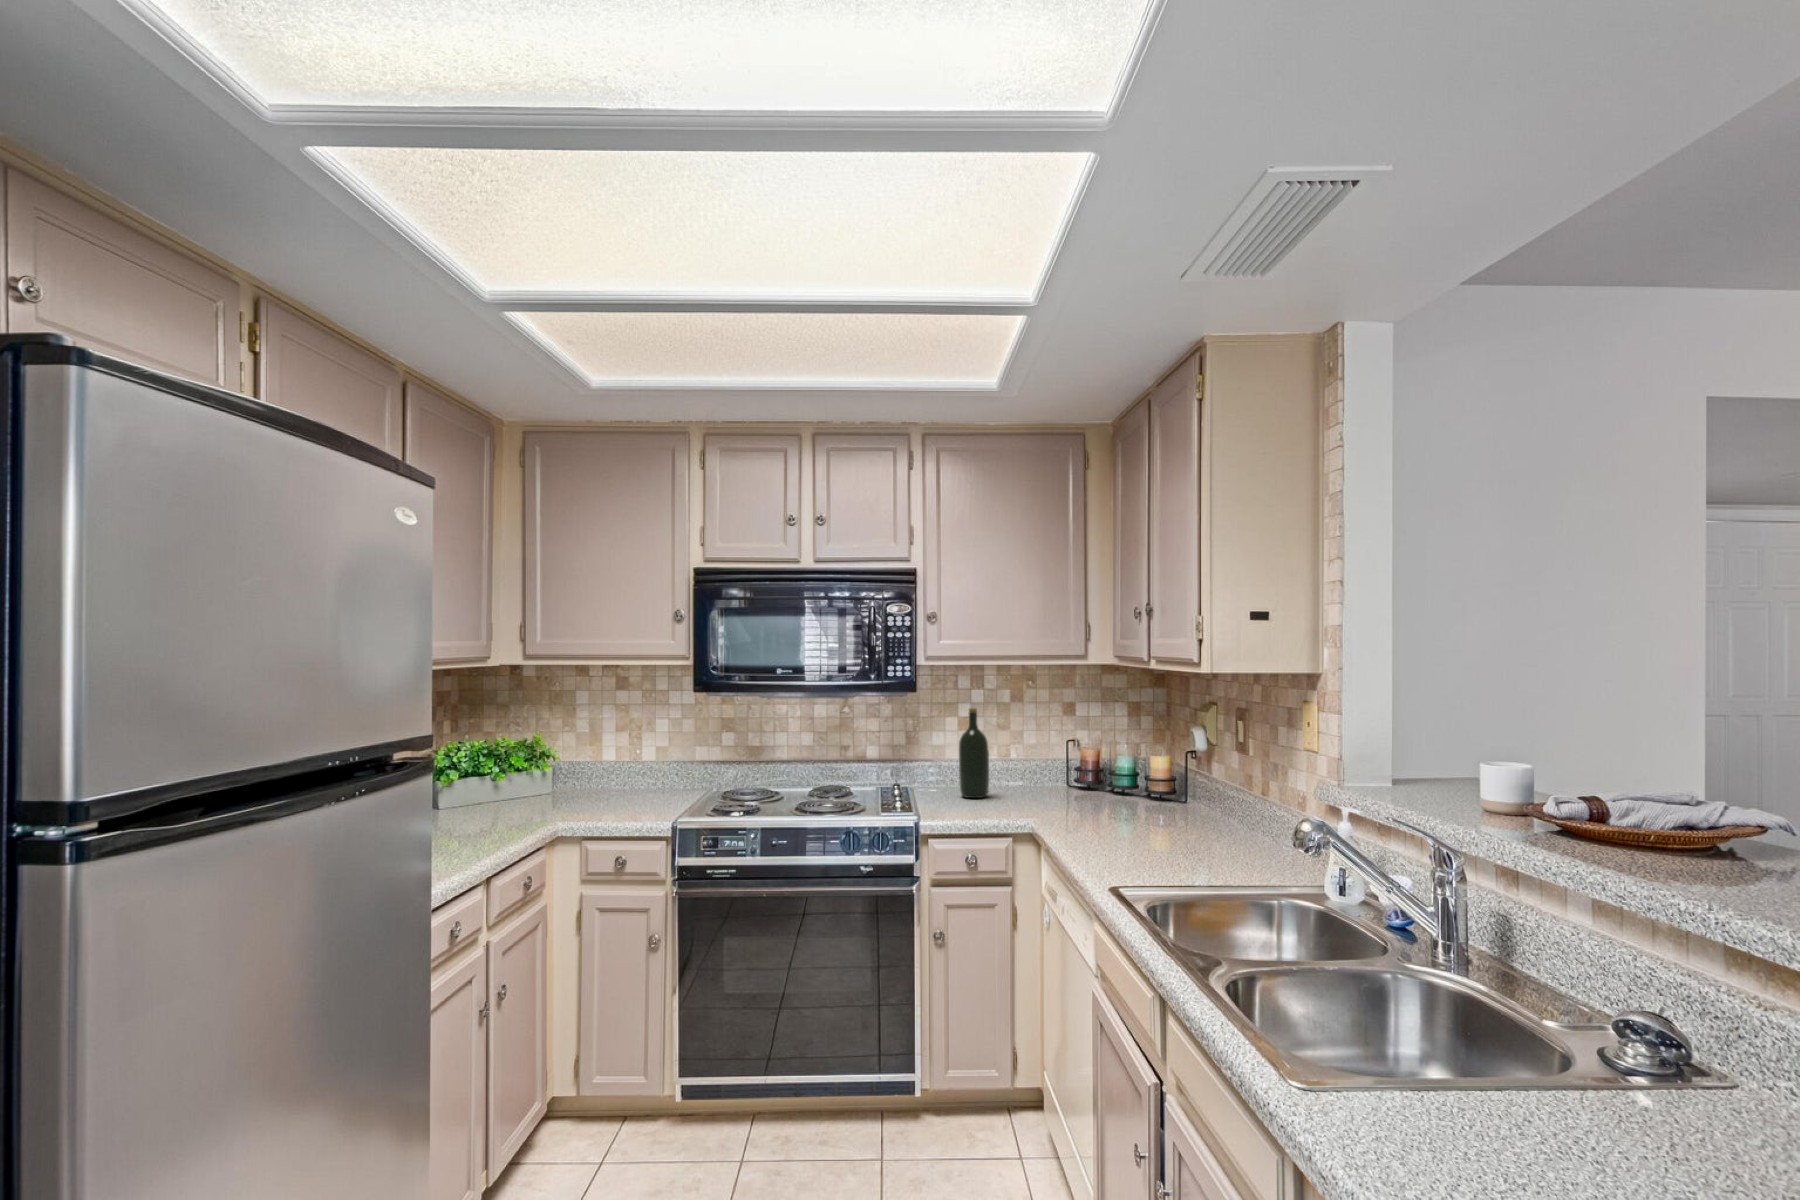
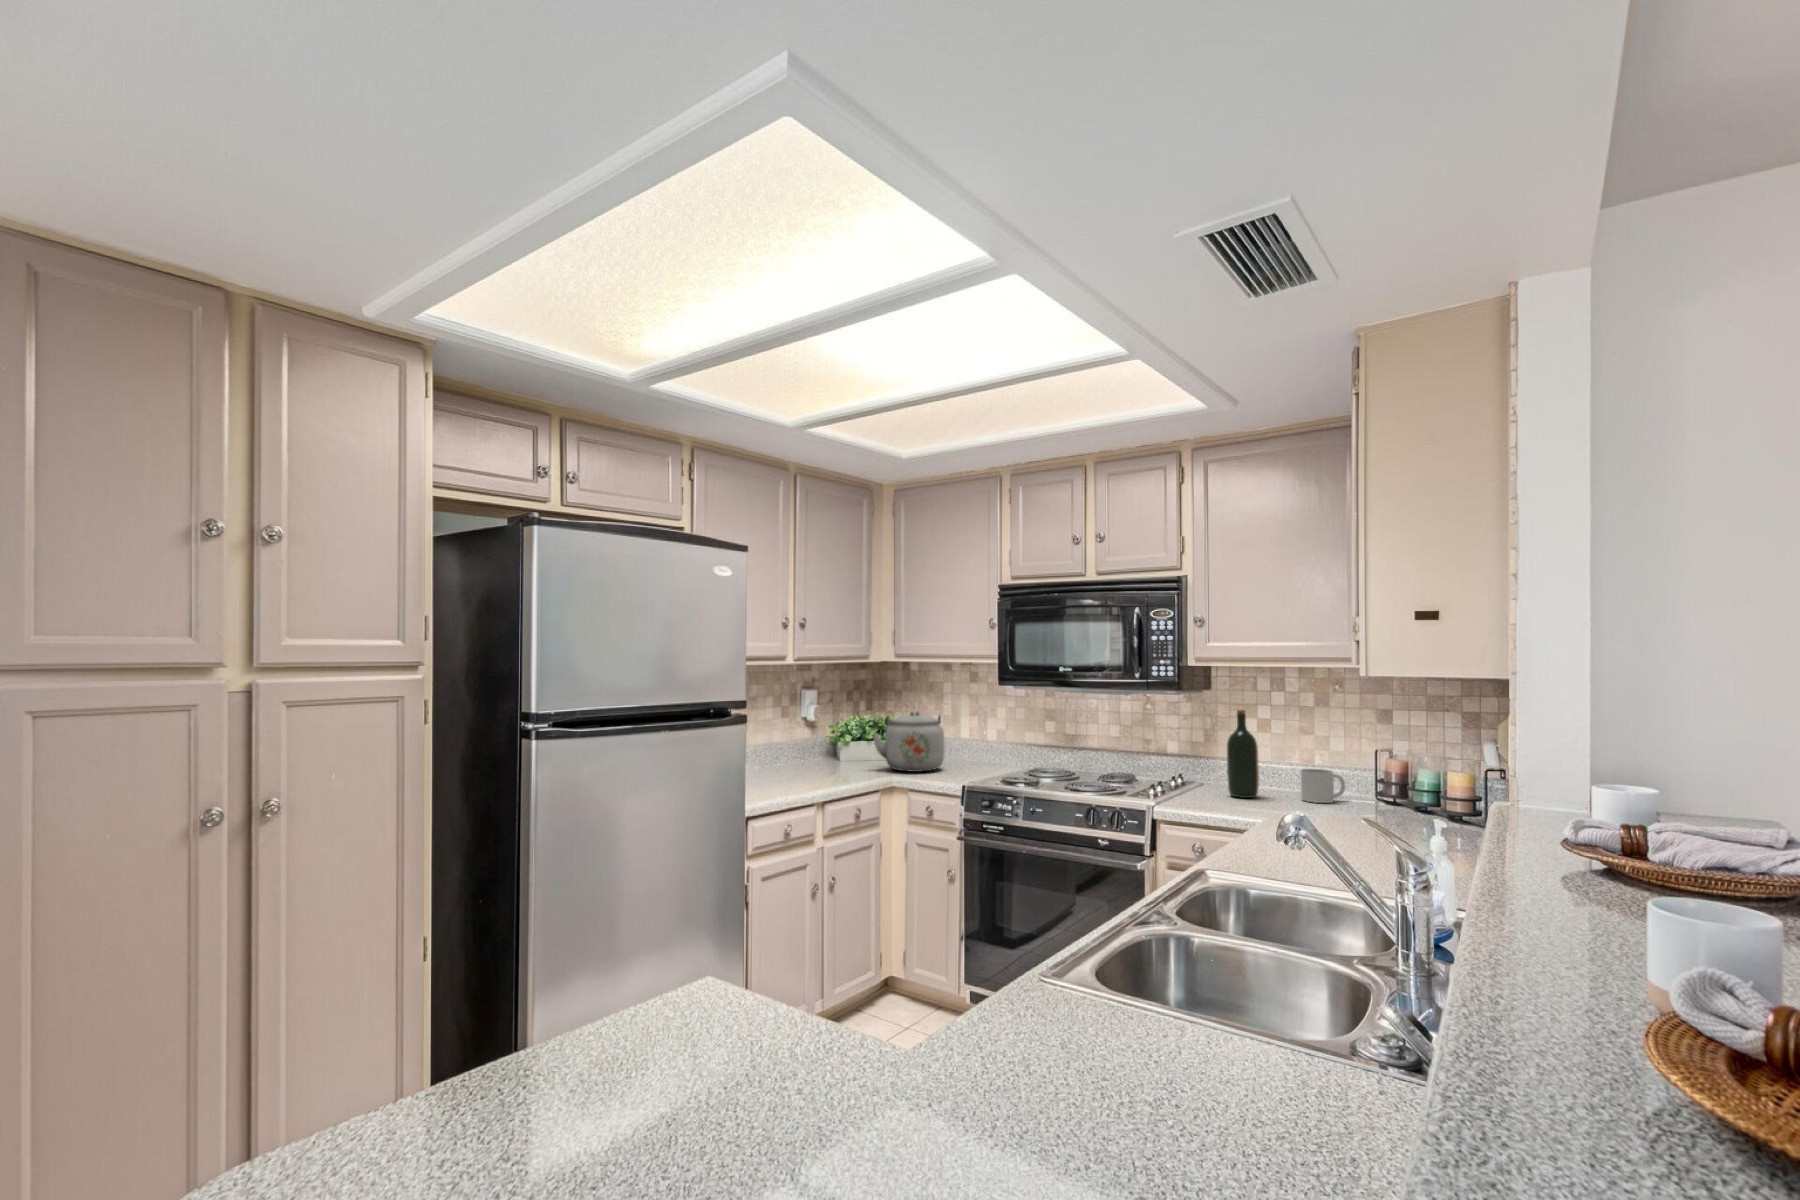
kettle: none [516,732,615,814] -> present [873,711,944,772]
mug: none [1022,762,1056,795] -> present [1301,769,1345,803]

